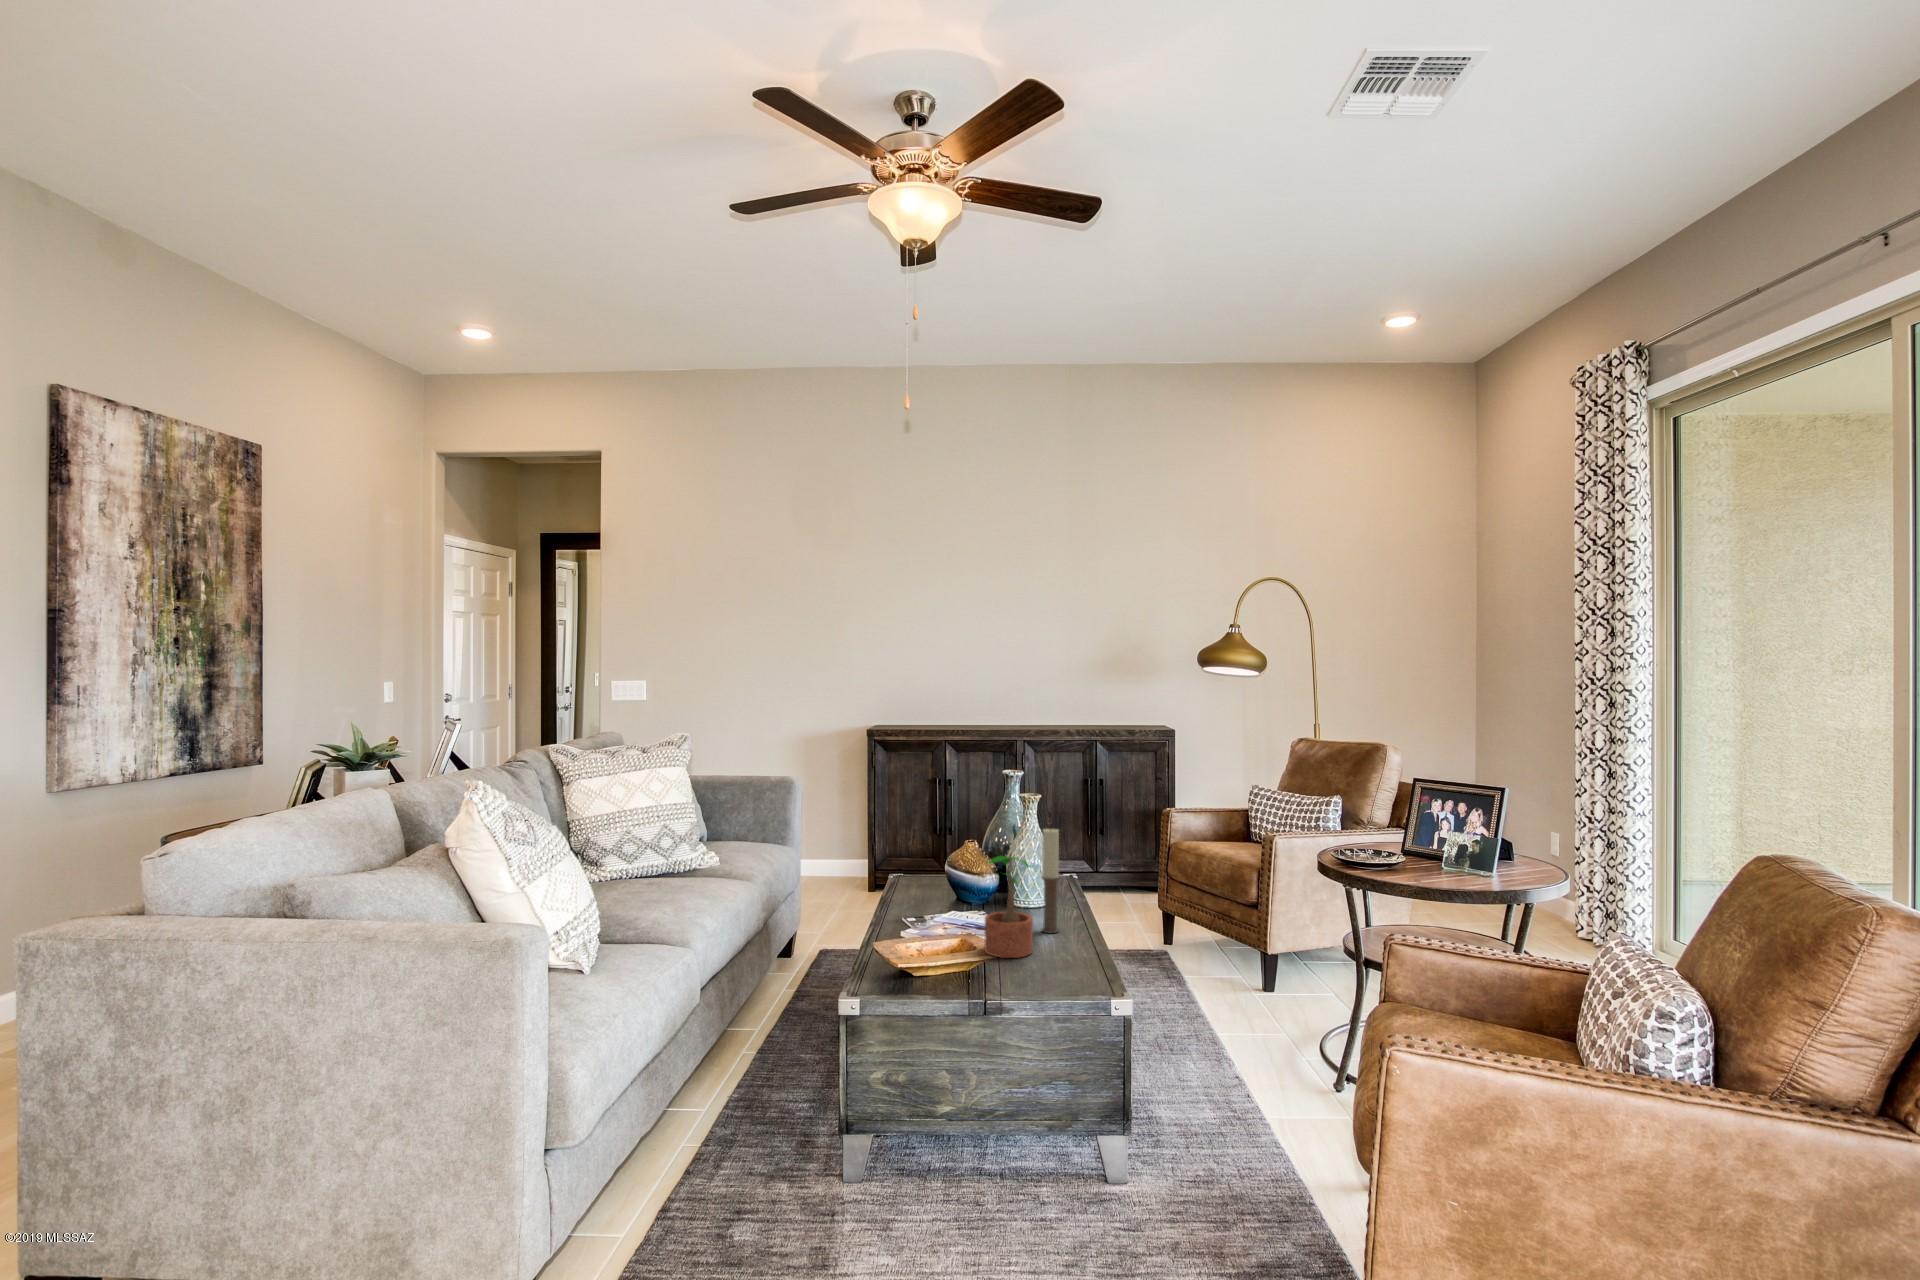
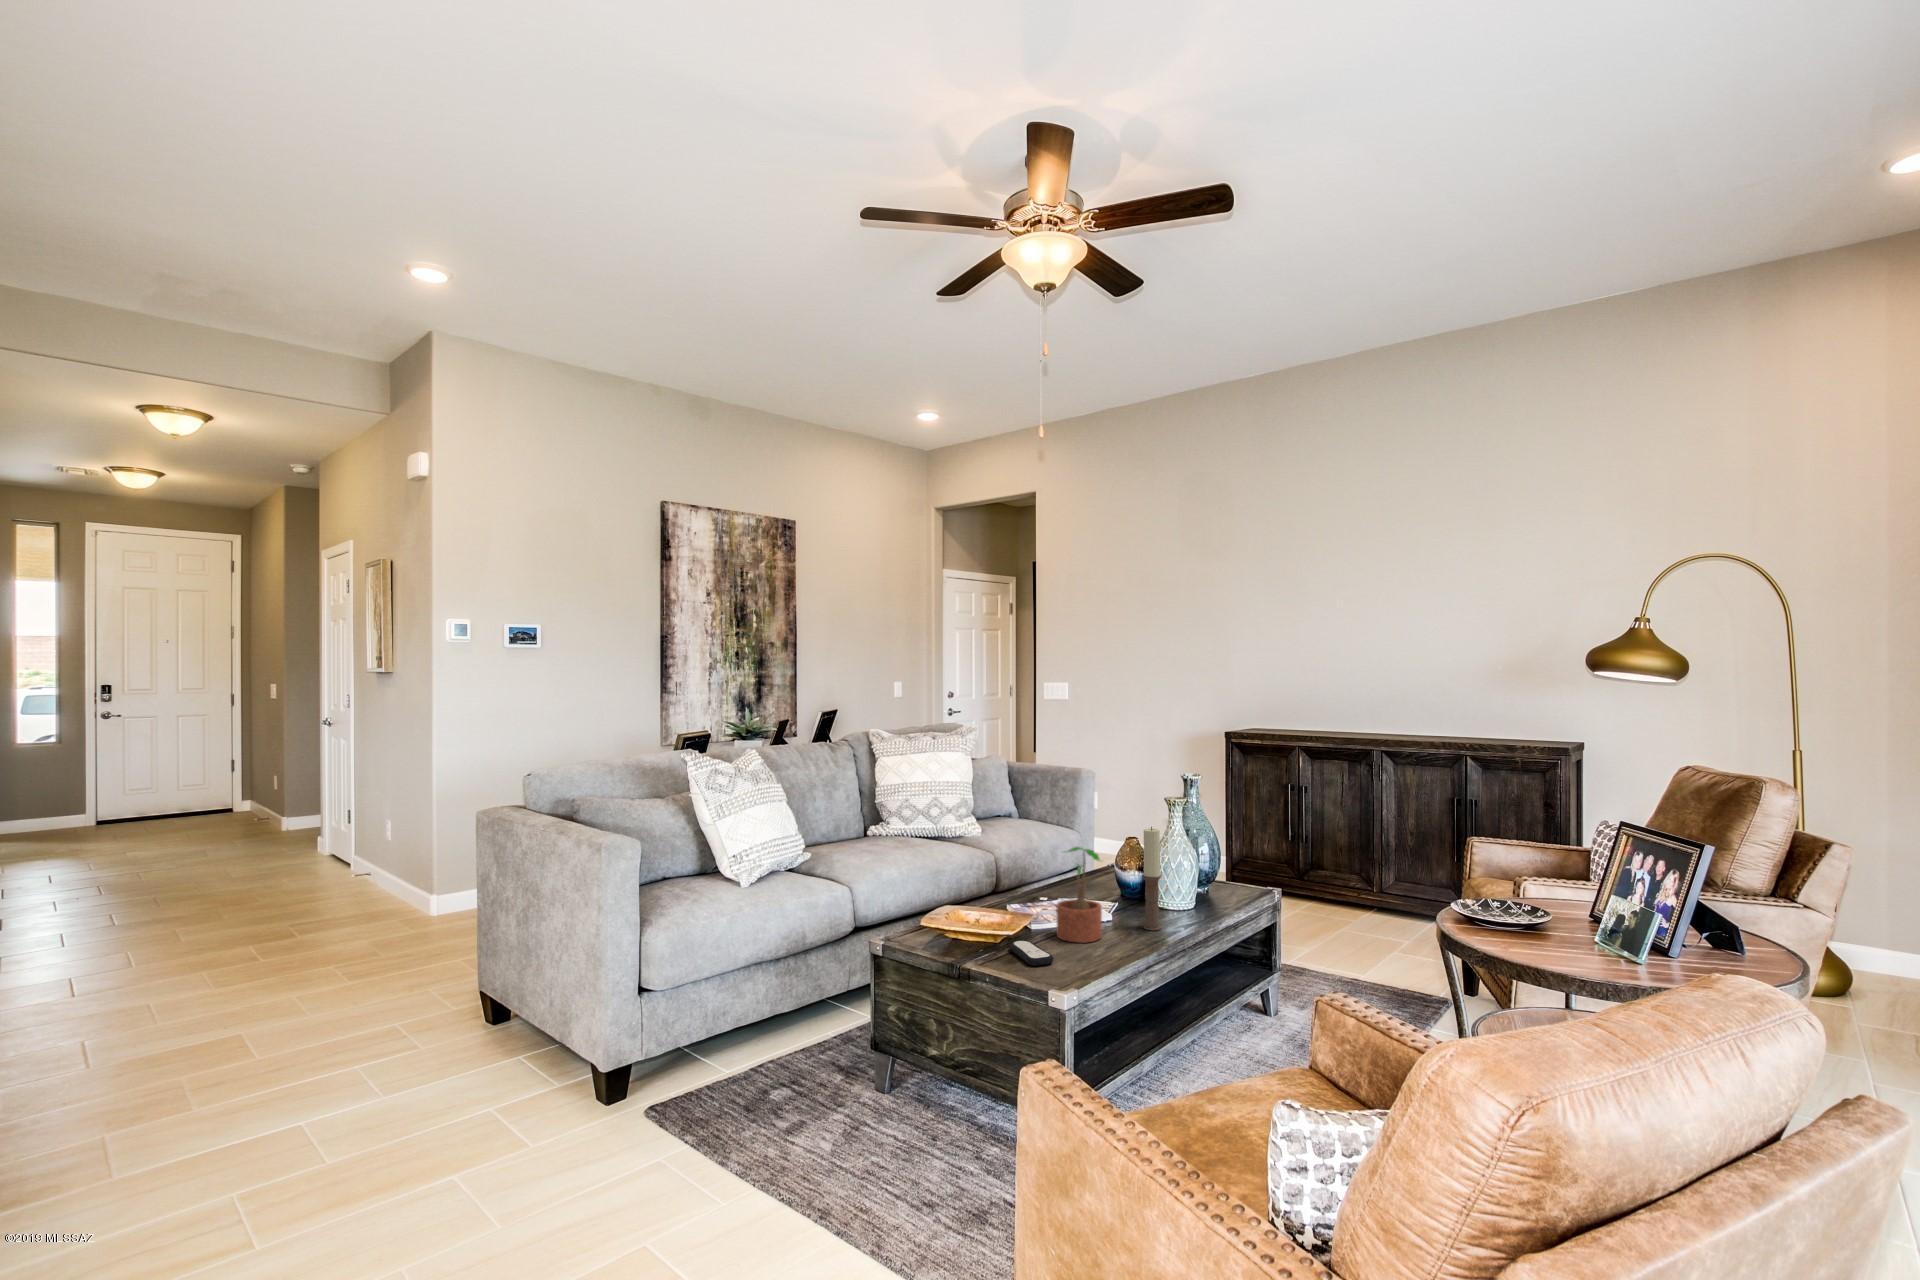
remote control: none [976,965,1043,988] -> present [1010,941,1054,966]

